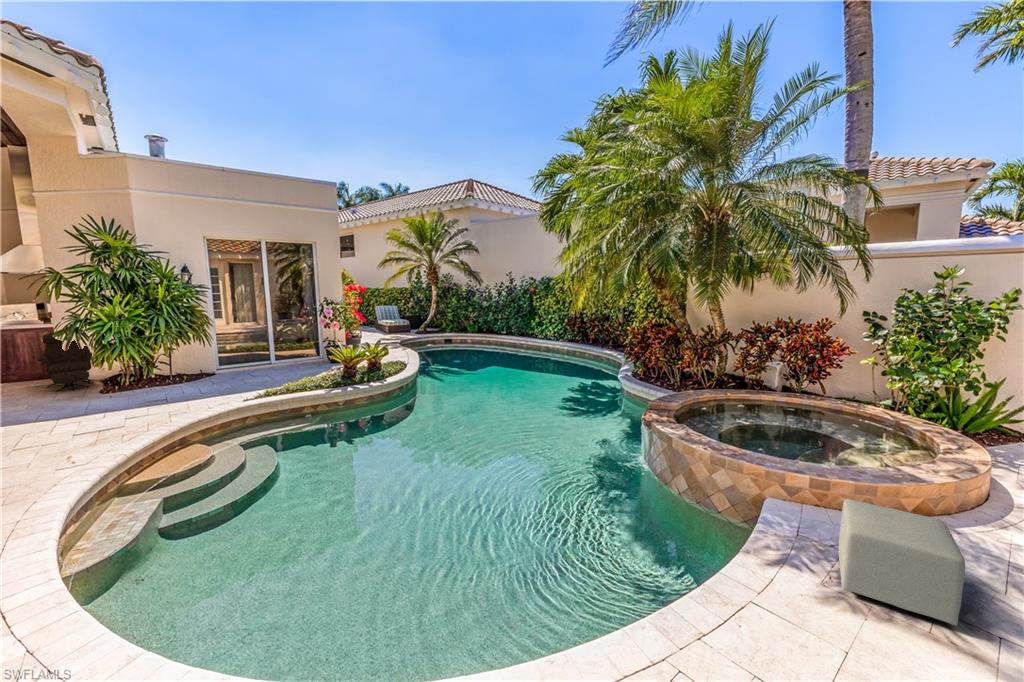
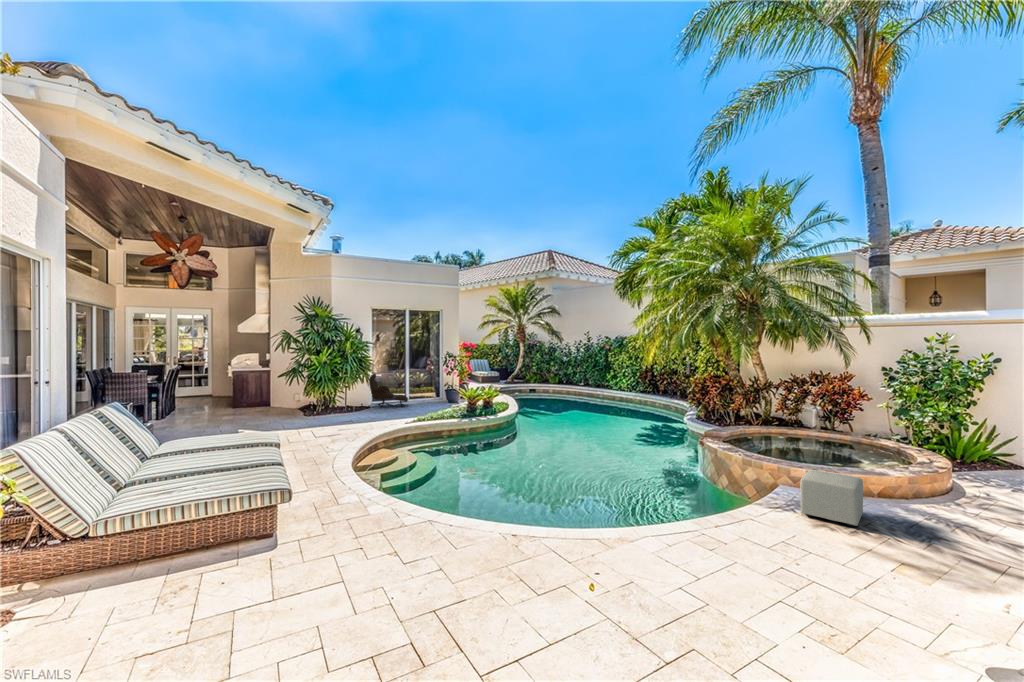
lounge chair: present [37,333,92,391] -> present [369,374,408,408]

